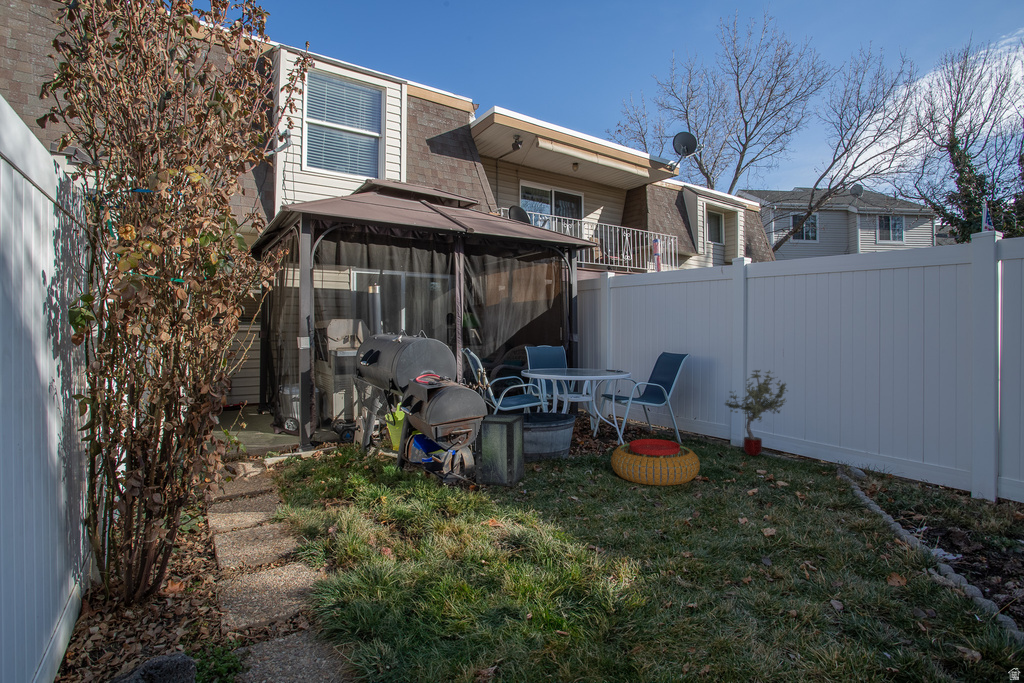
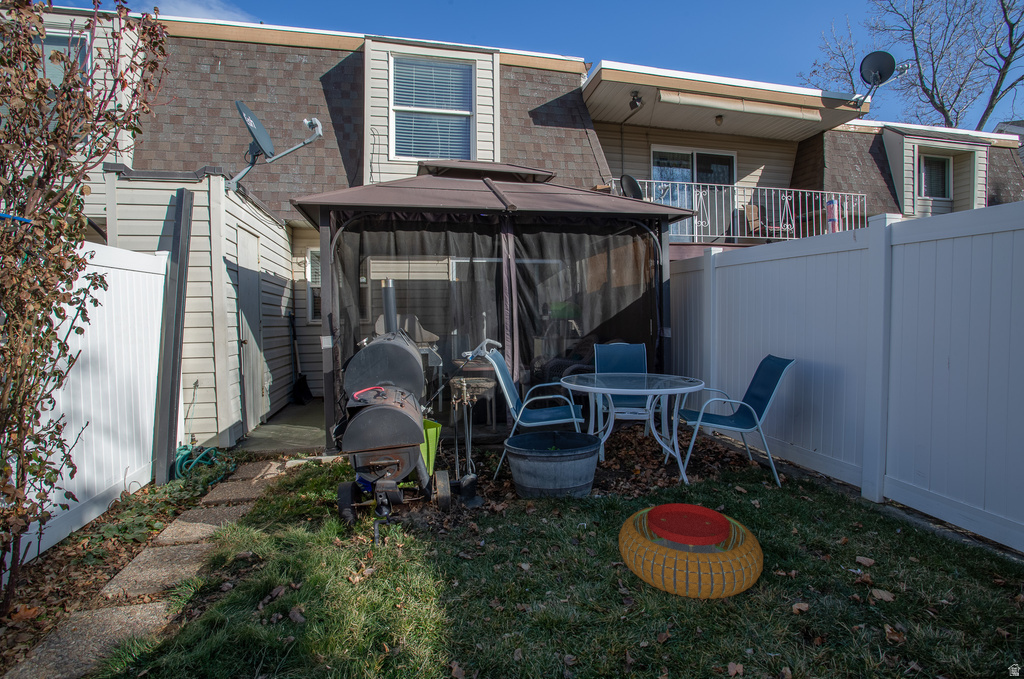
potted tree: present [725,370,788,455] -> none [854,403,977,548]
storage box: present [476,414,524,486] -> none [428,444,502,553]

